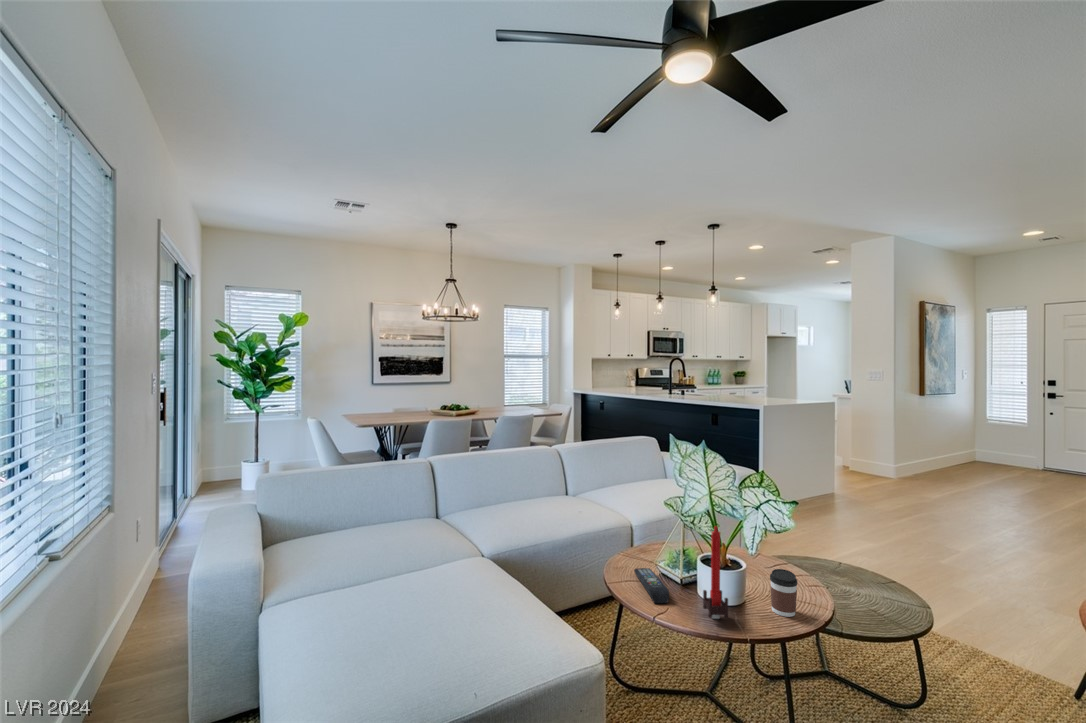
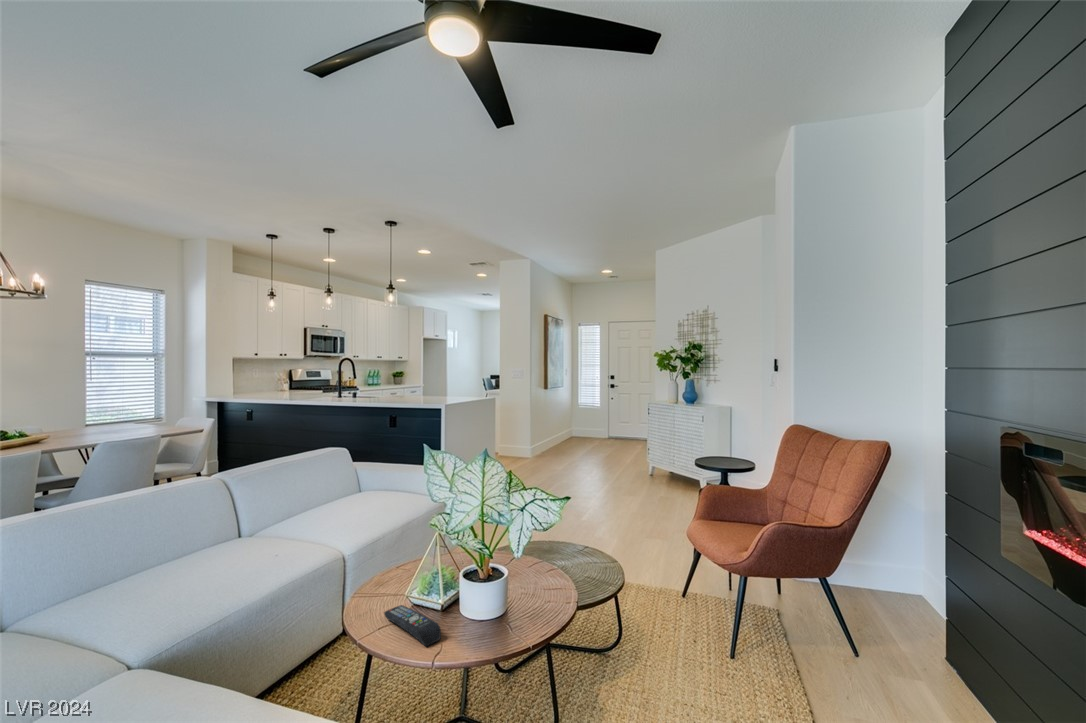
candle: present [703,526,728,619] -> none [480,536,508,638]
coffee cup: present [770,569,797,617] -> none [531,561,555,608]

